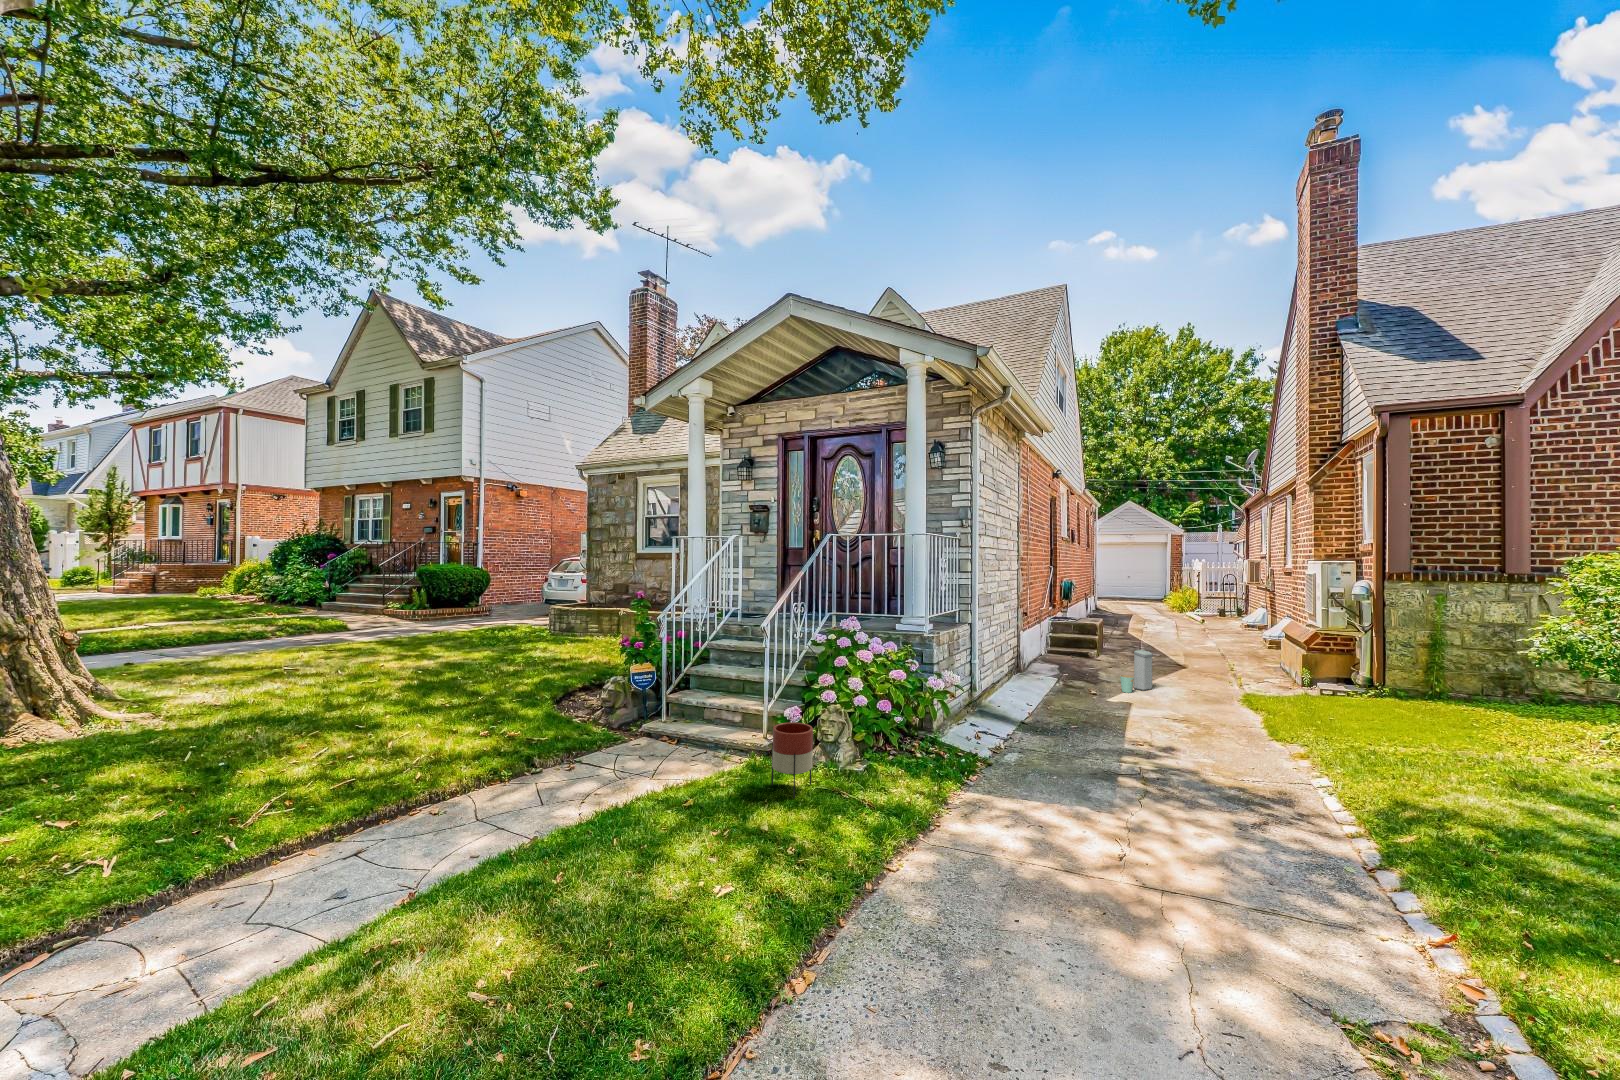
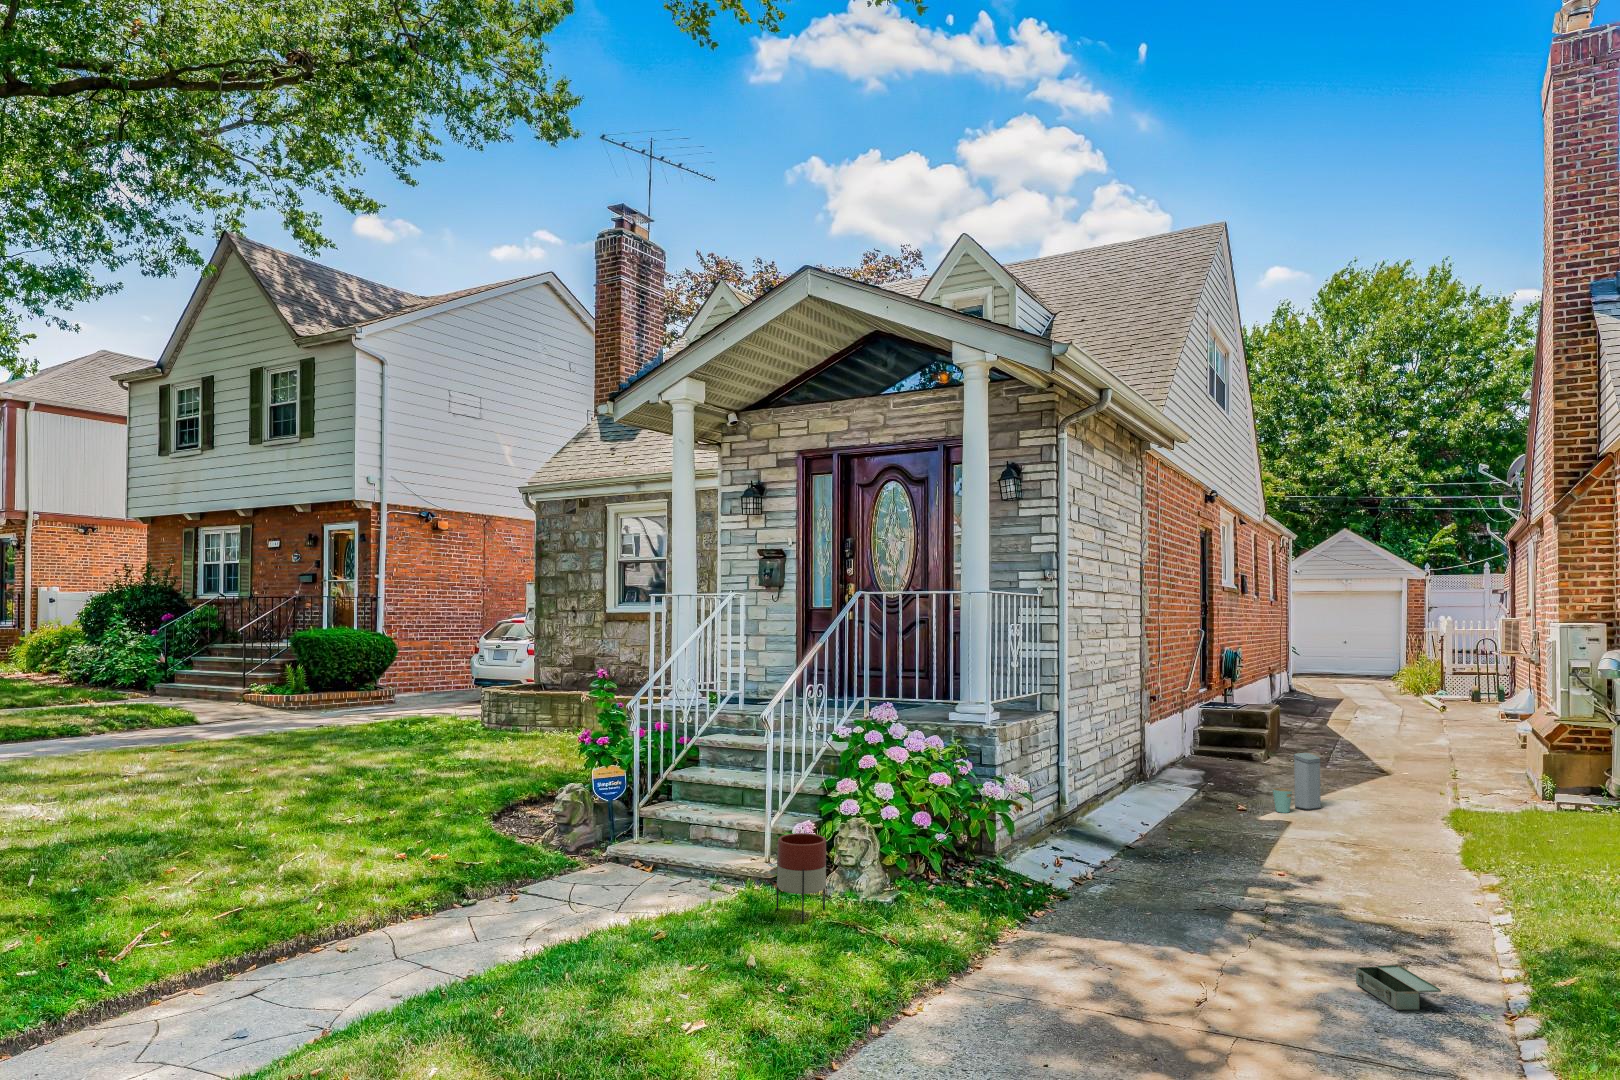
toolbox: none [1252,829,1333,871] -> present [1356,965,1441,1010]

